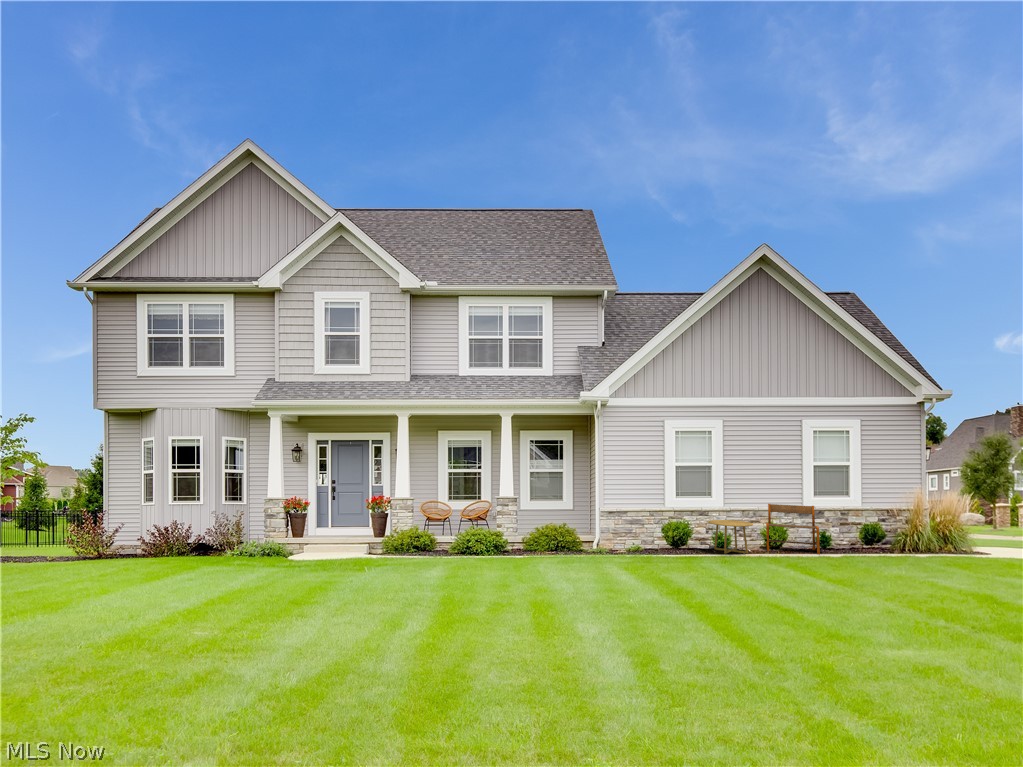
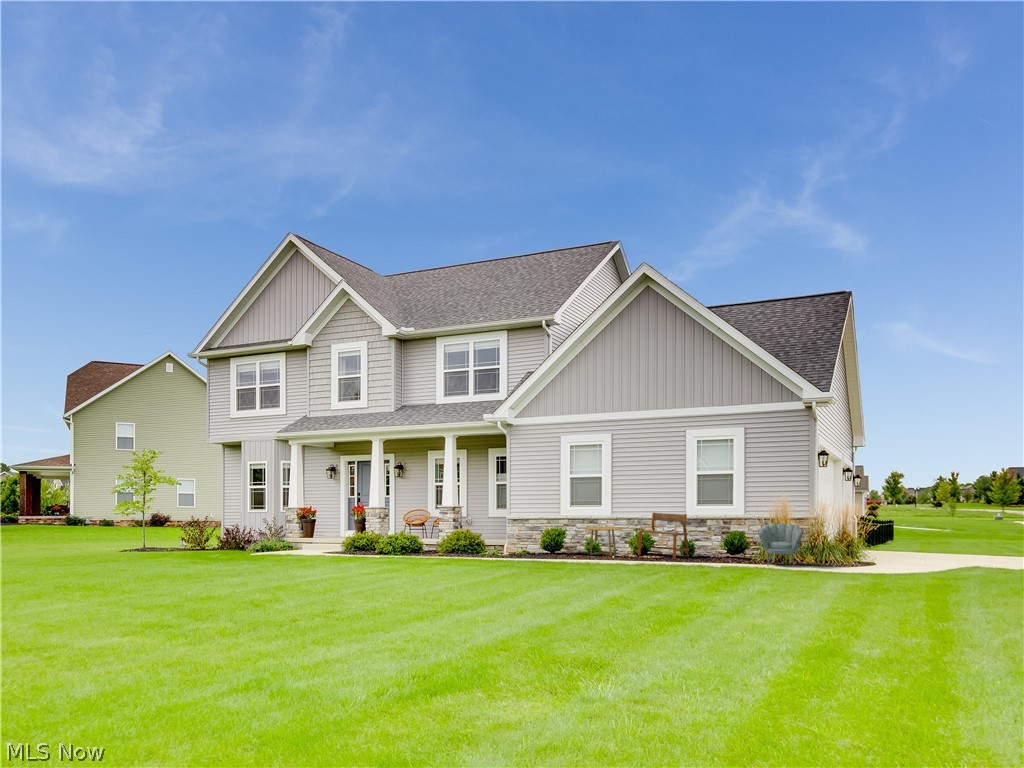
armchair: none [914,515,966,560] -> present [758,523,803,565]

